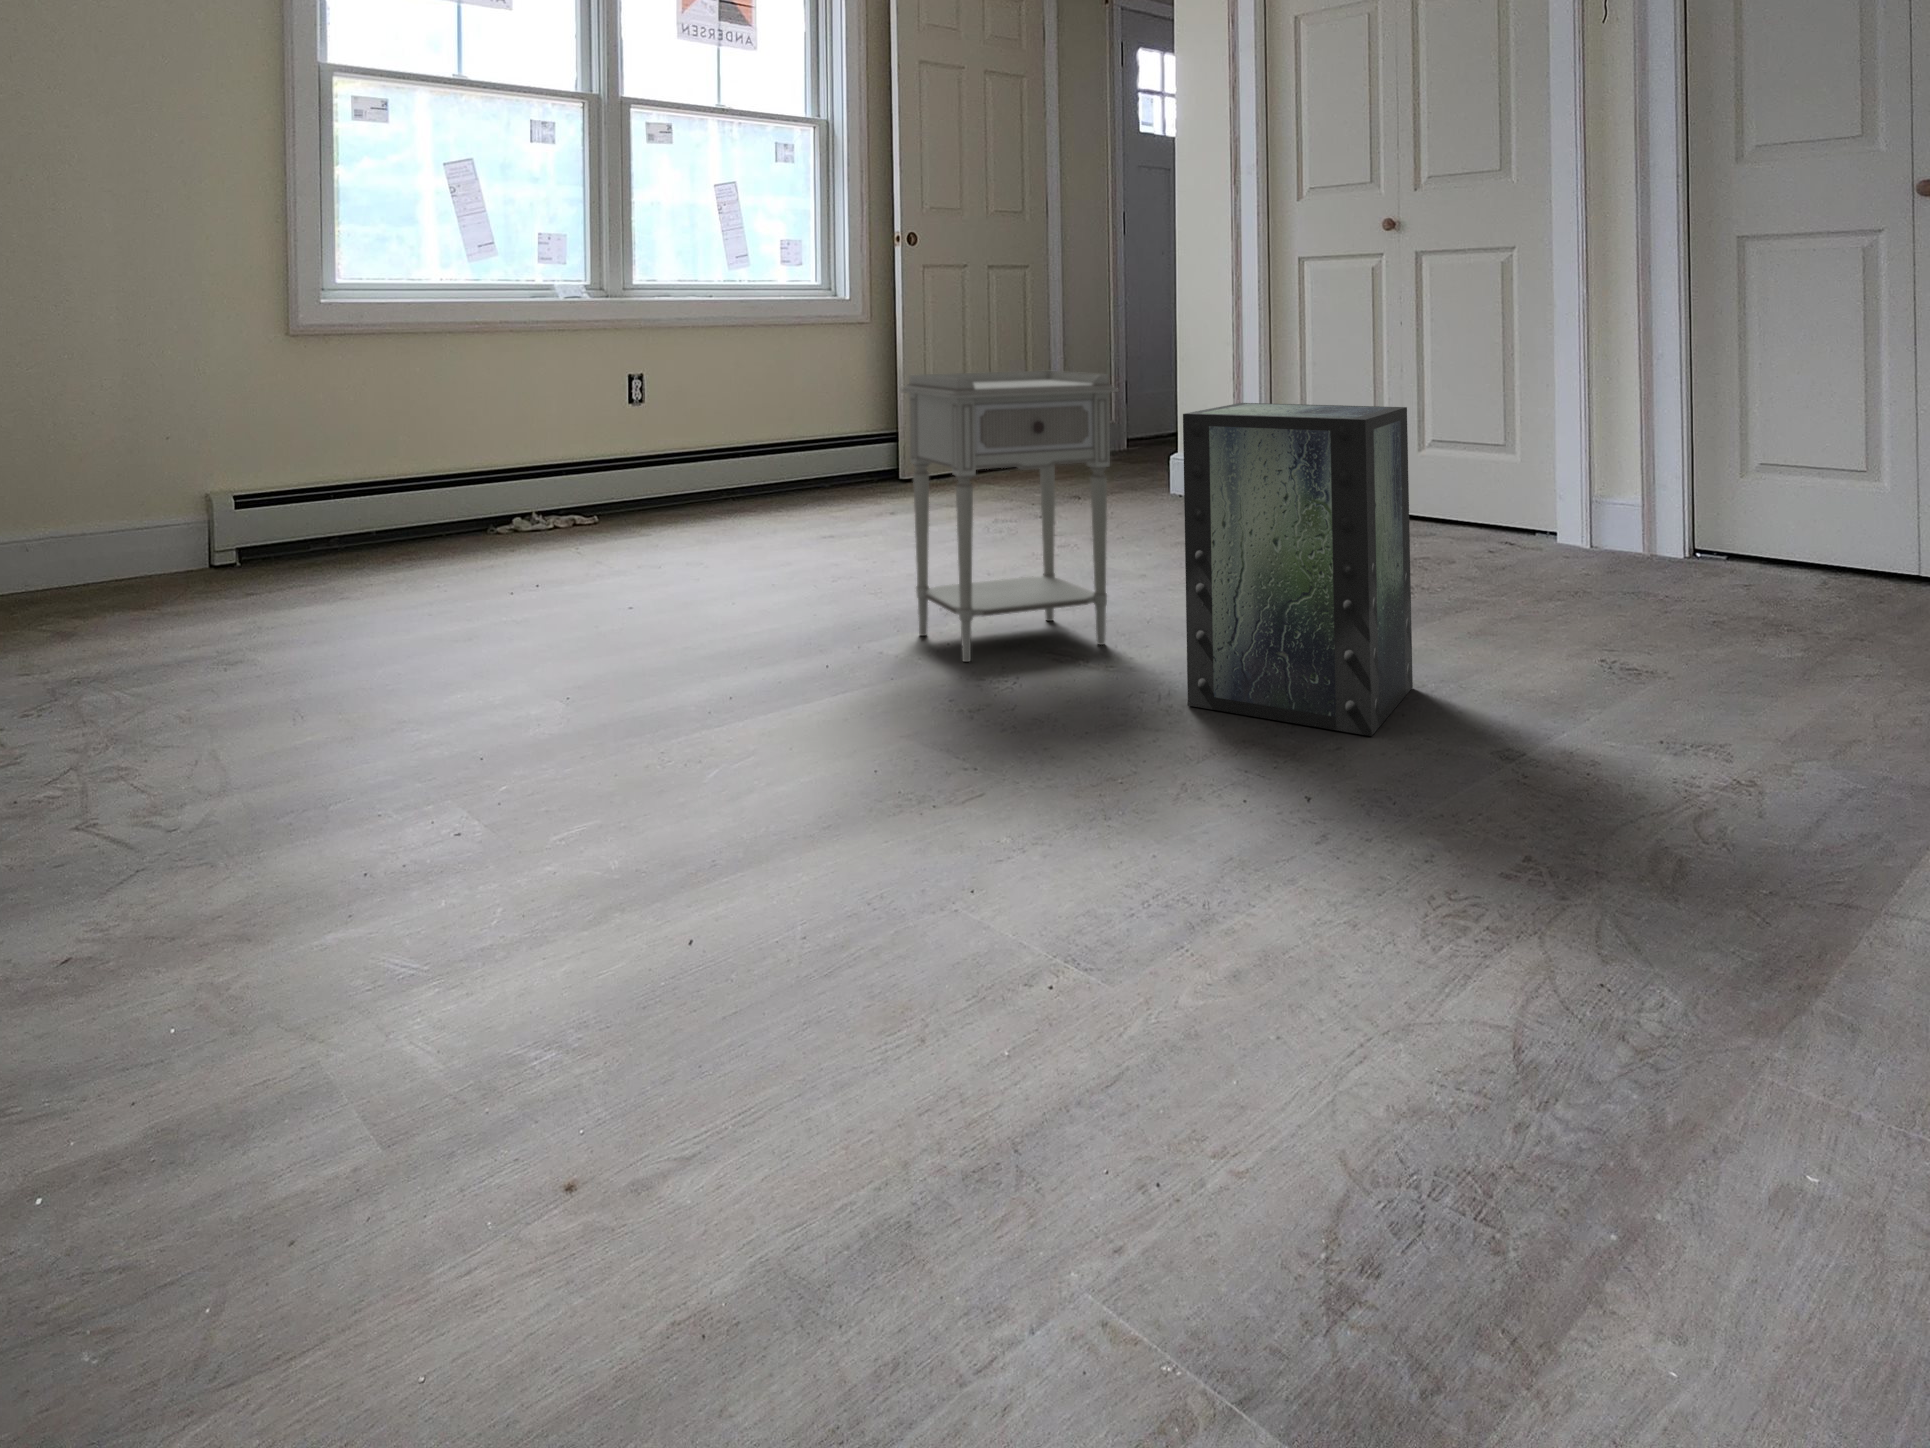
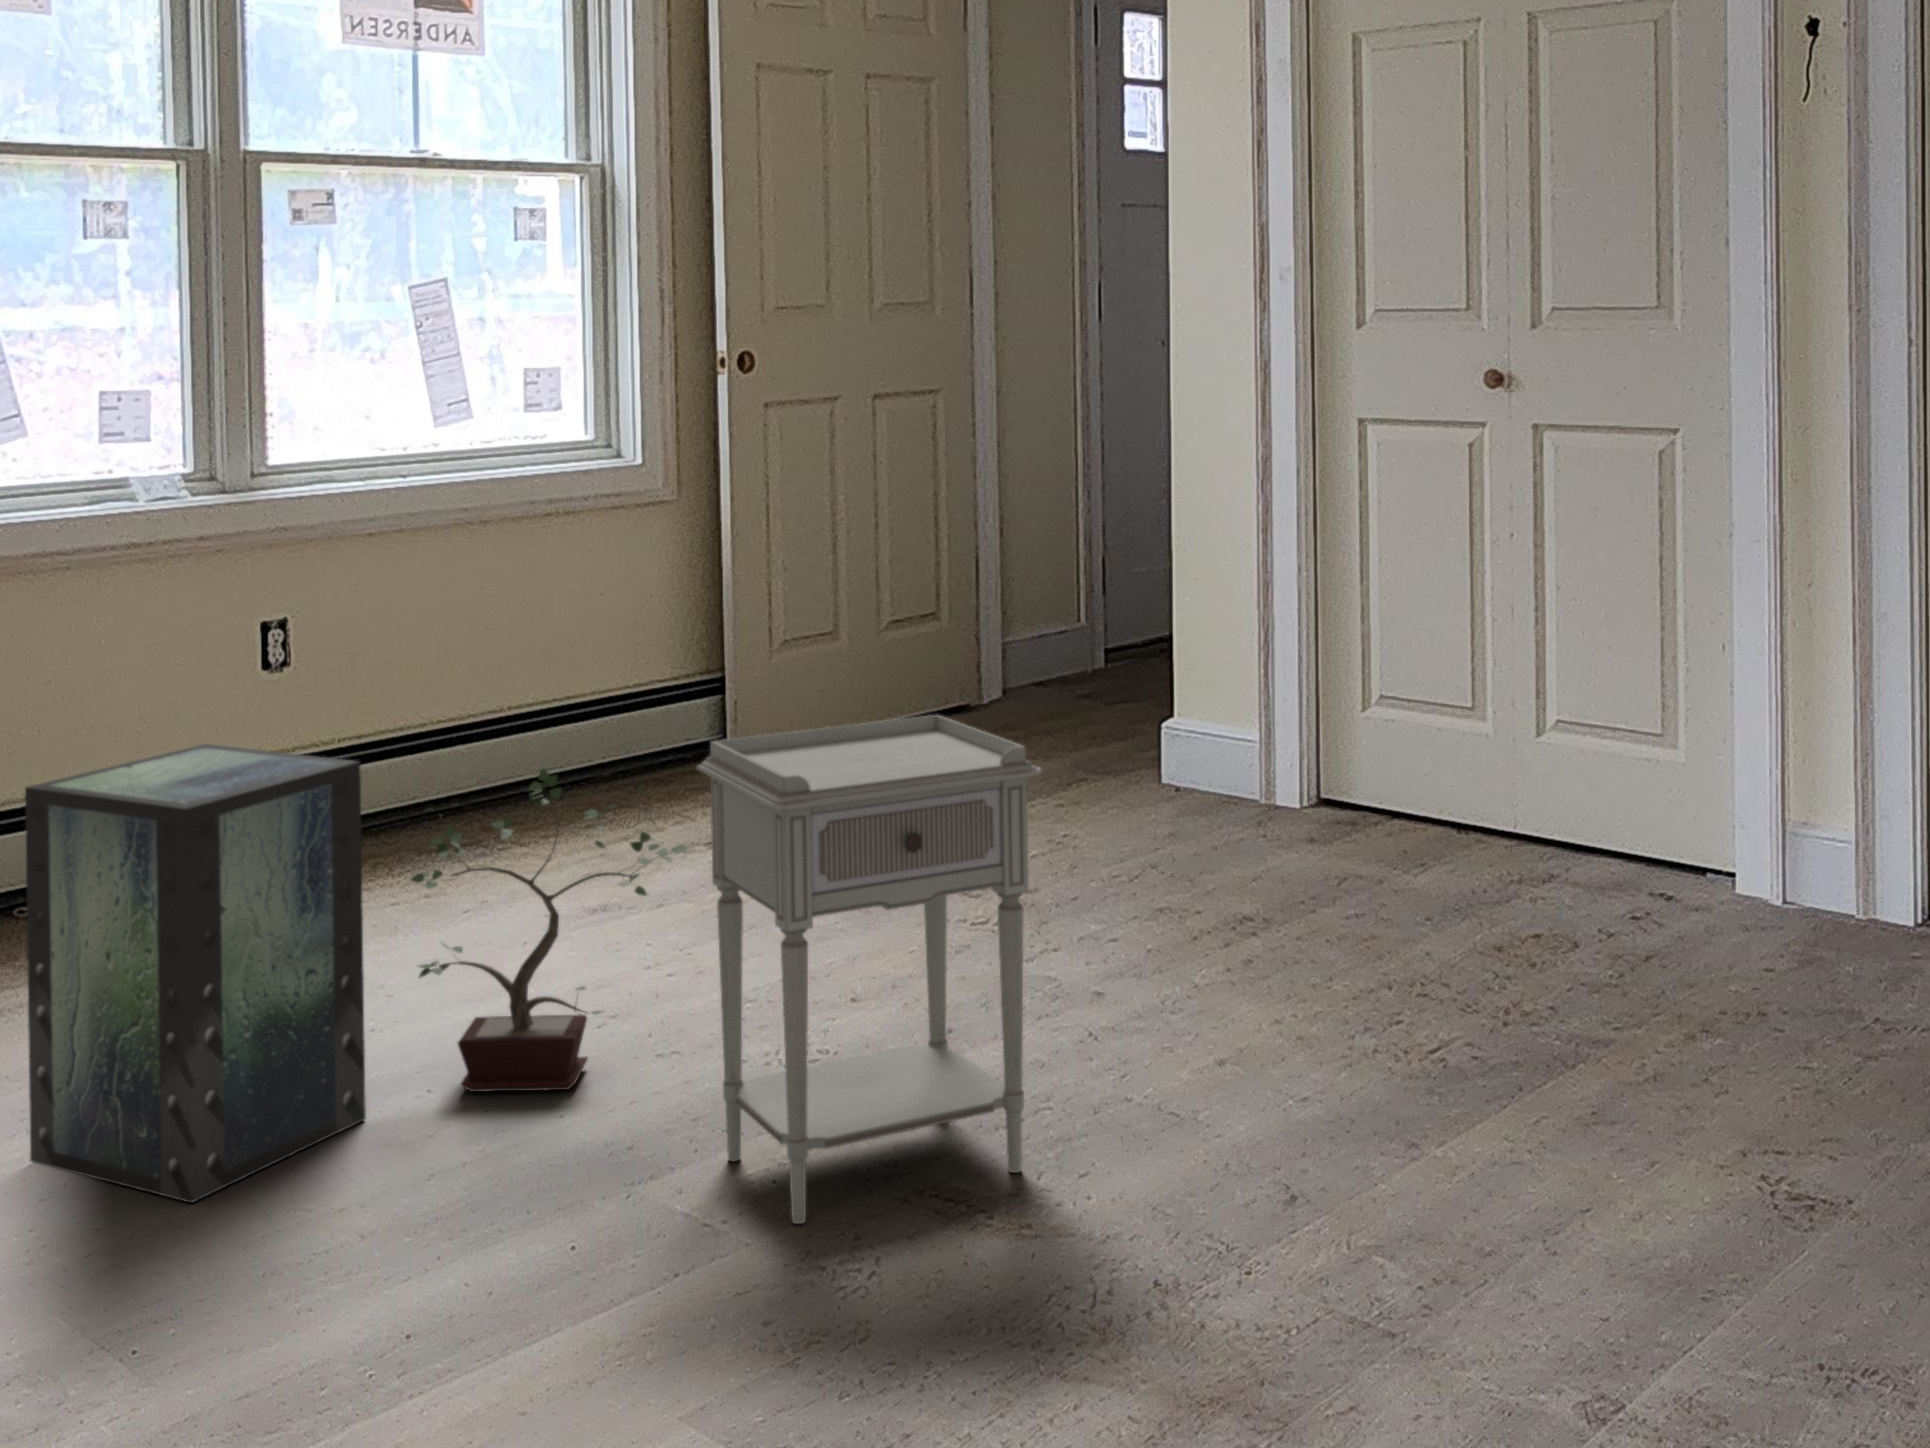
storage box: present [1183,403,1413,736] -> present [25,744,366,1203]
potted plant: none [722,411,895,605] -> present [411,769,688,1092]

